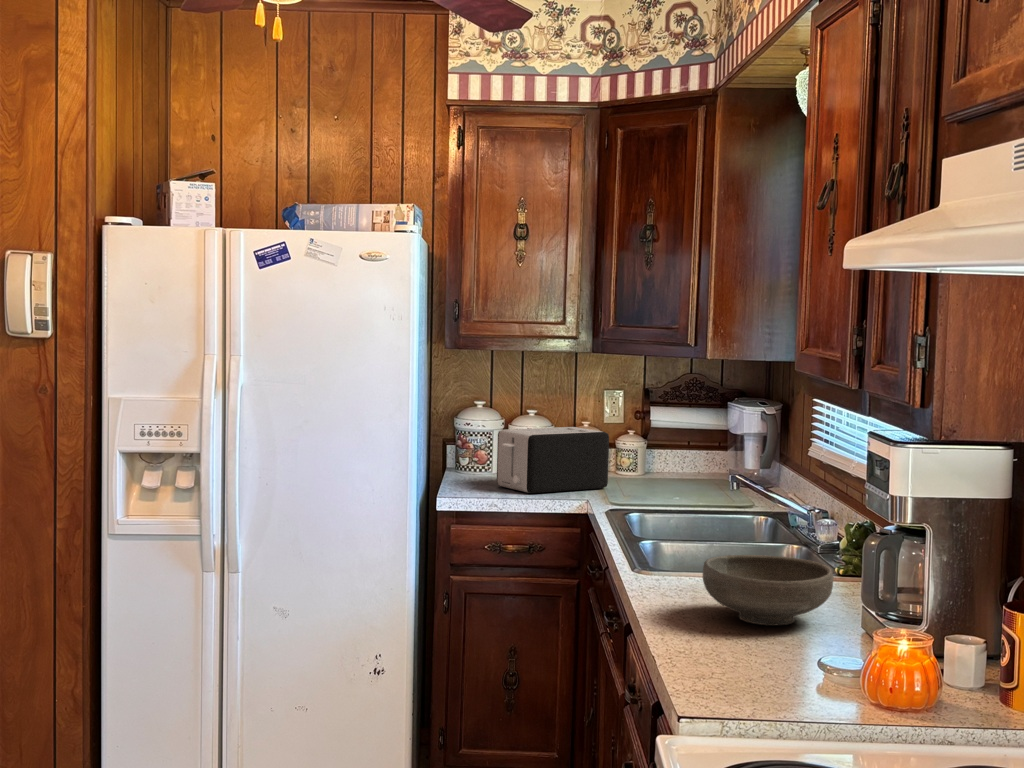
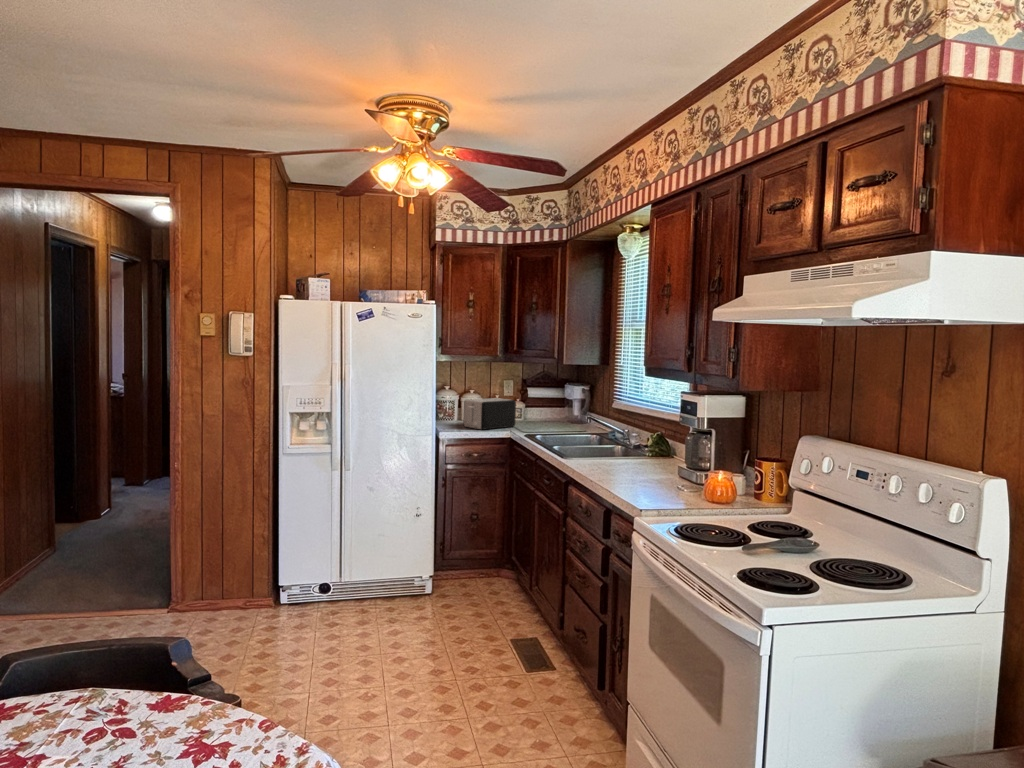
bowl: present [703,555,833,625] -> none [614,451,673,482]

